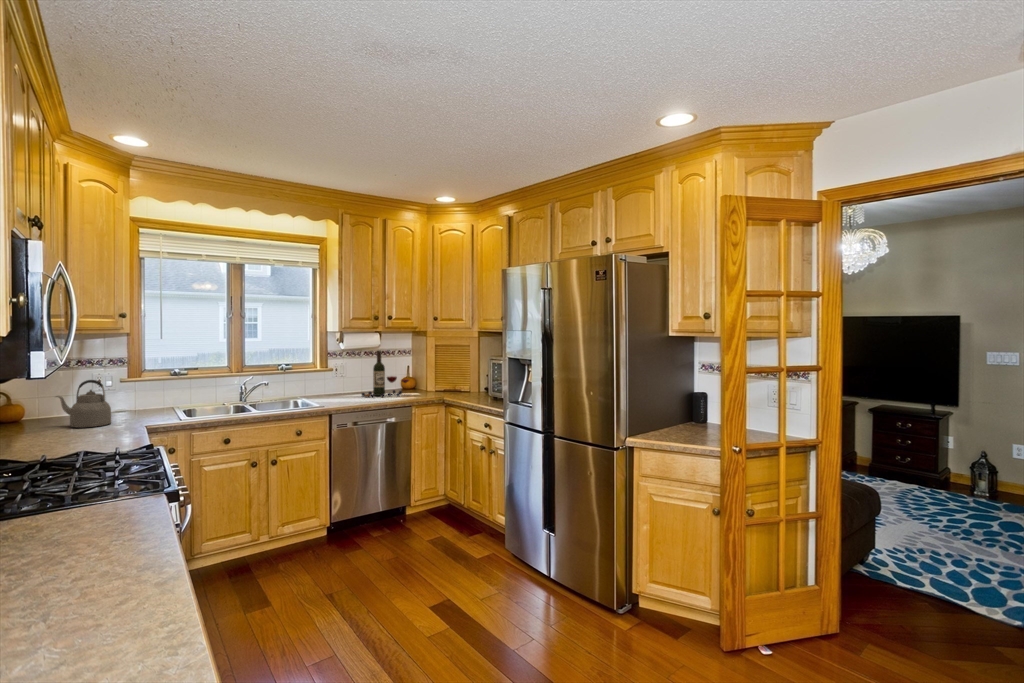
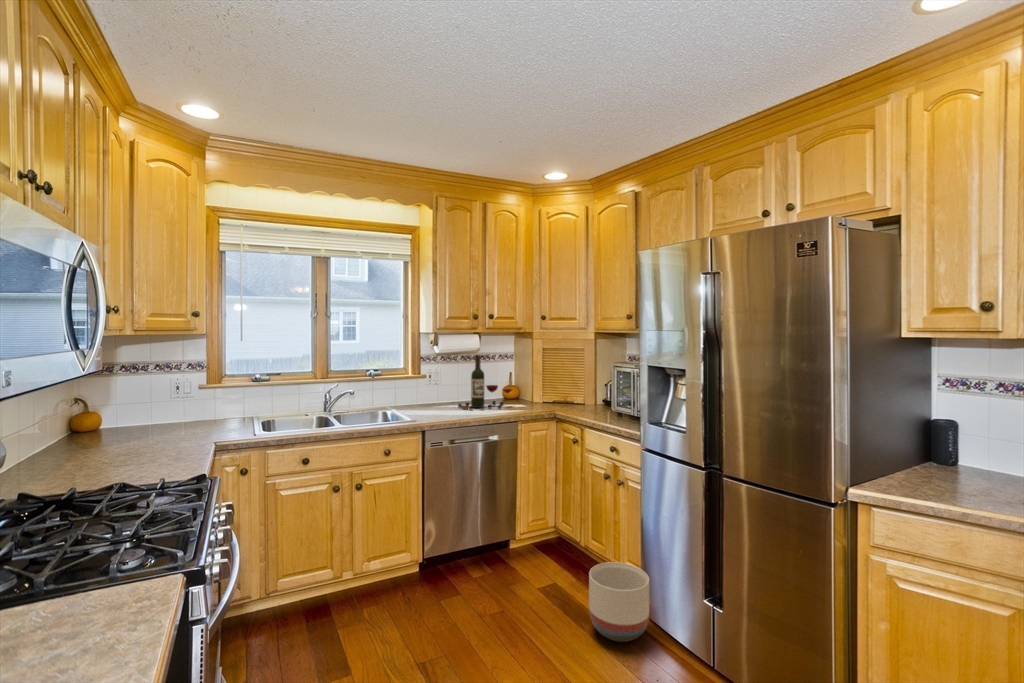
kettle: present [56,380,111,428] -> none [123,388,182,444]
planter: none [463,511,508,567] -> present [589,562,649,642]

